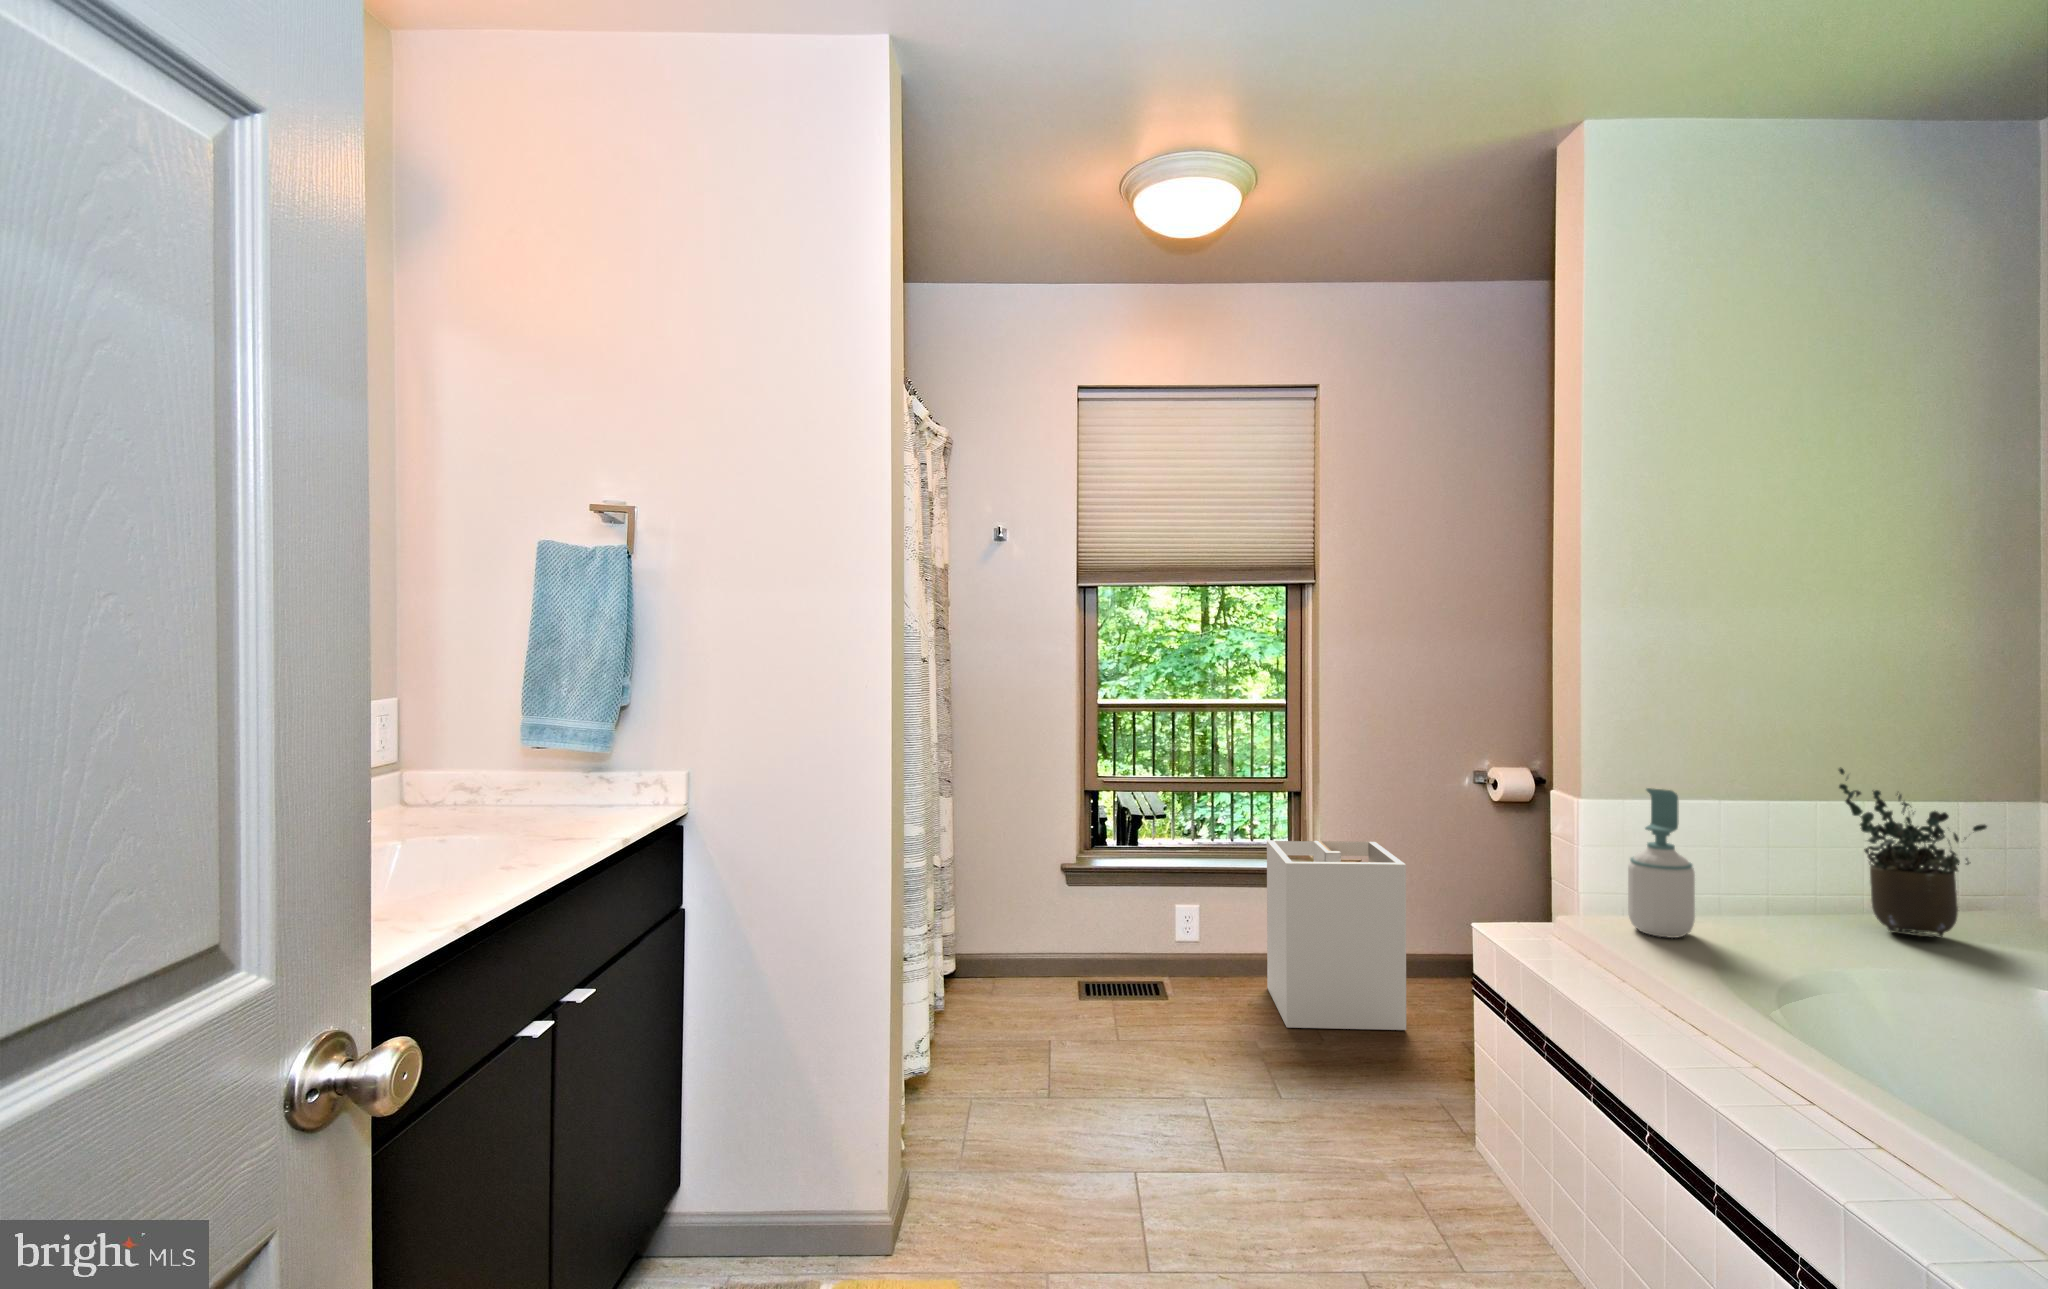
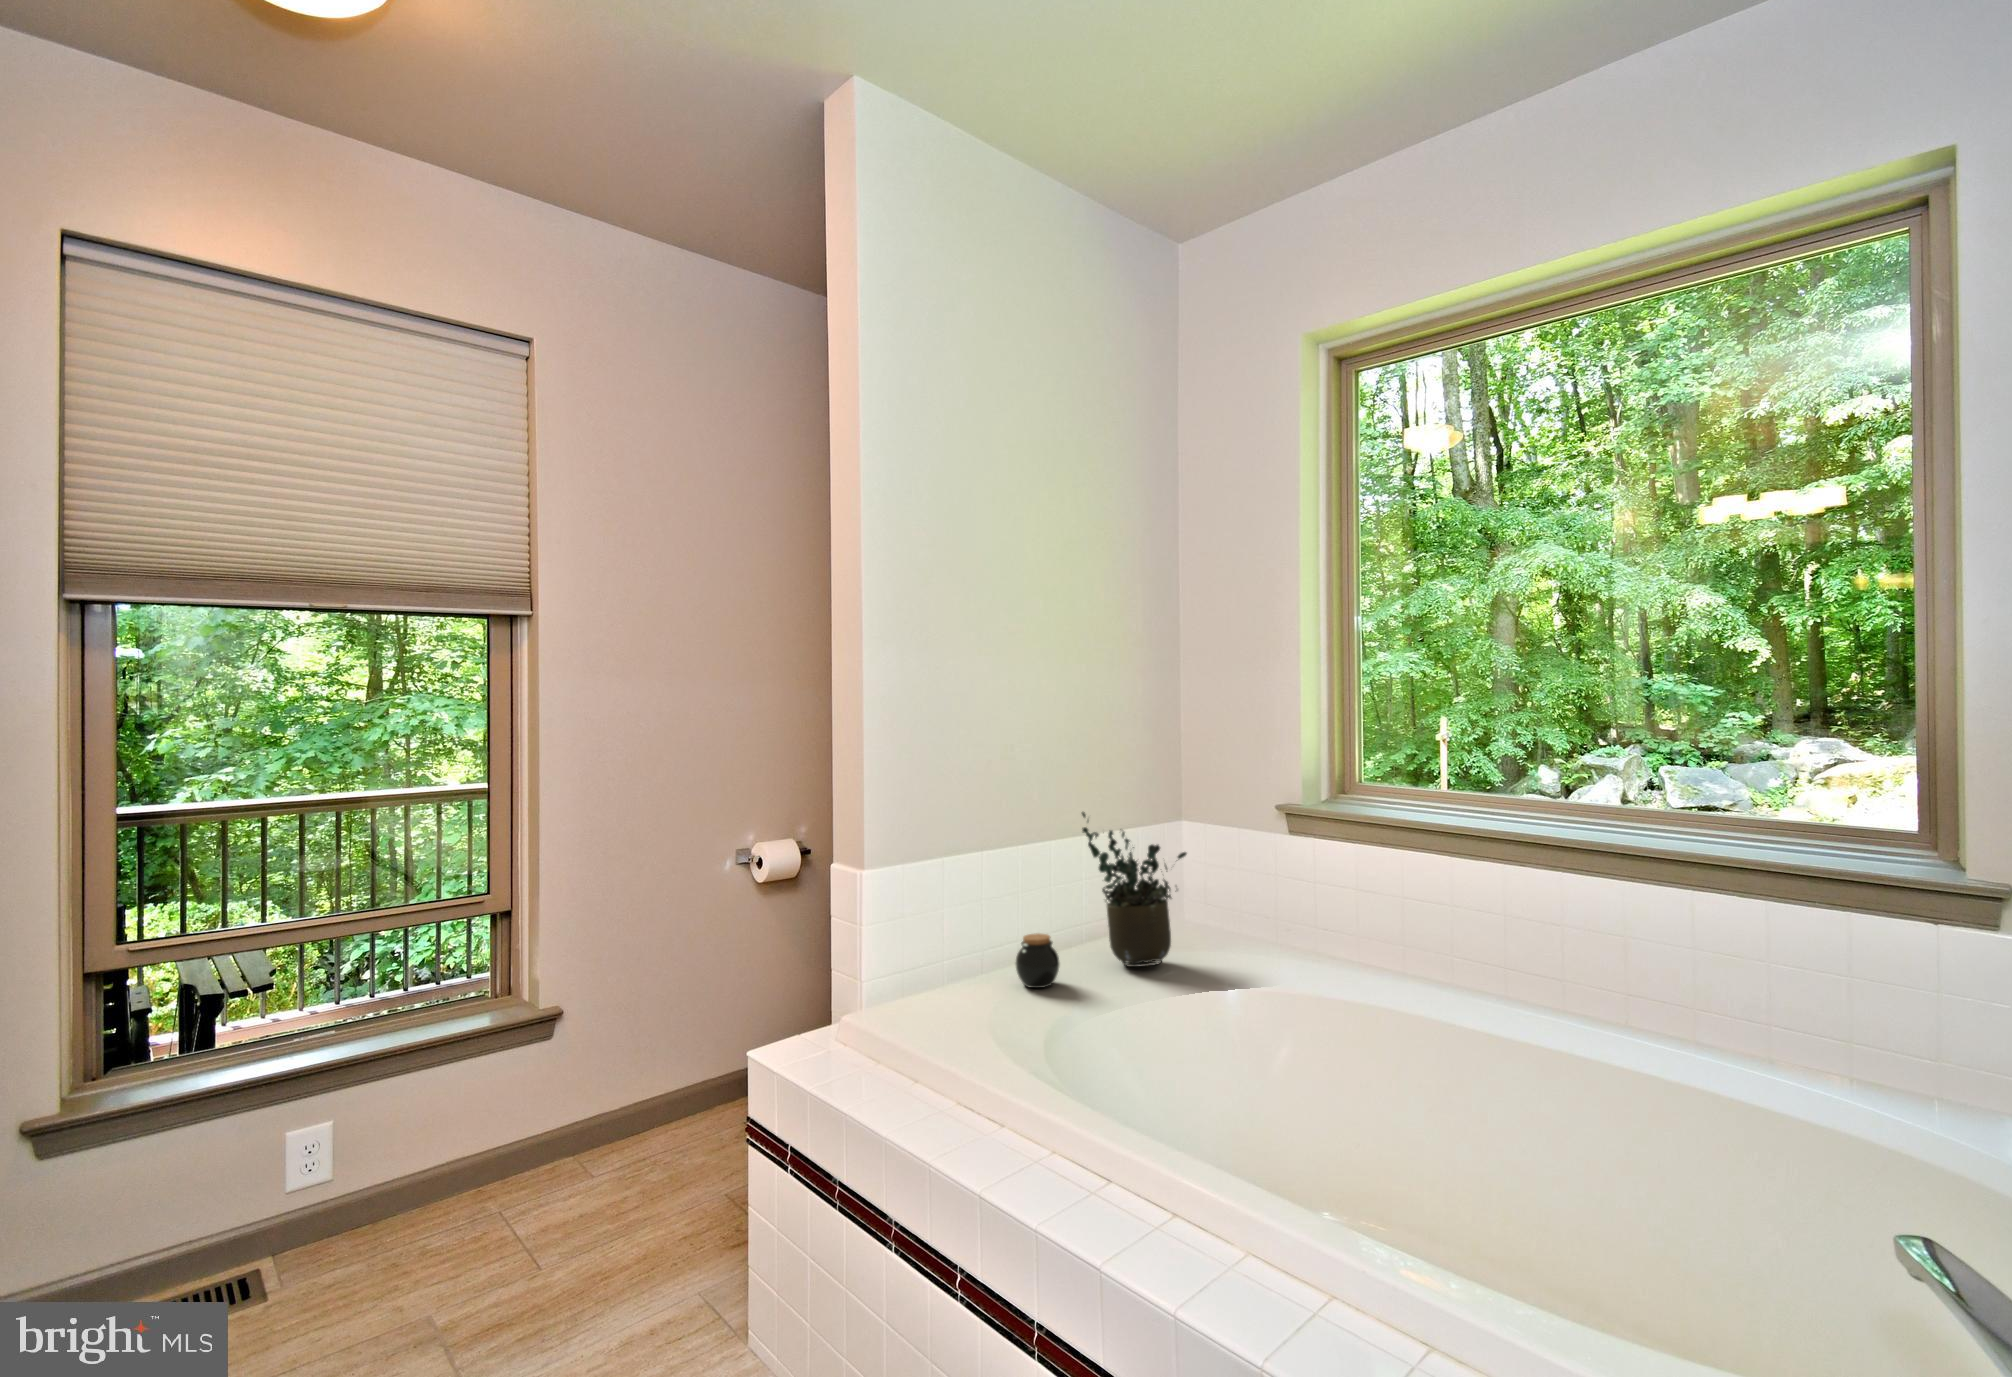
soap bottle: present [1628,788,1695,938] -> none [911,854,977,1023]
laundry hamper: present [1267,840,1406,1030] -> none [470,955,664,1242]
jar: none [1747,879,1800,931] -> present [1016,933,1060,988]

